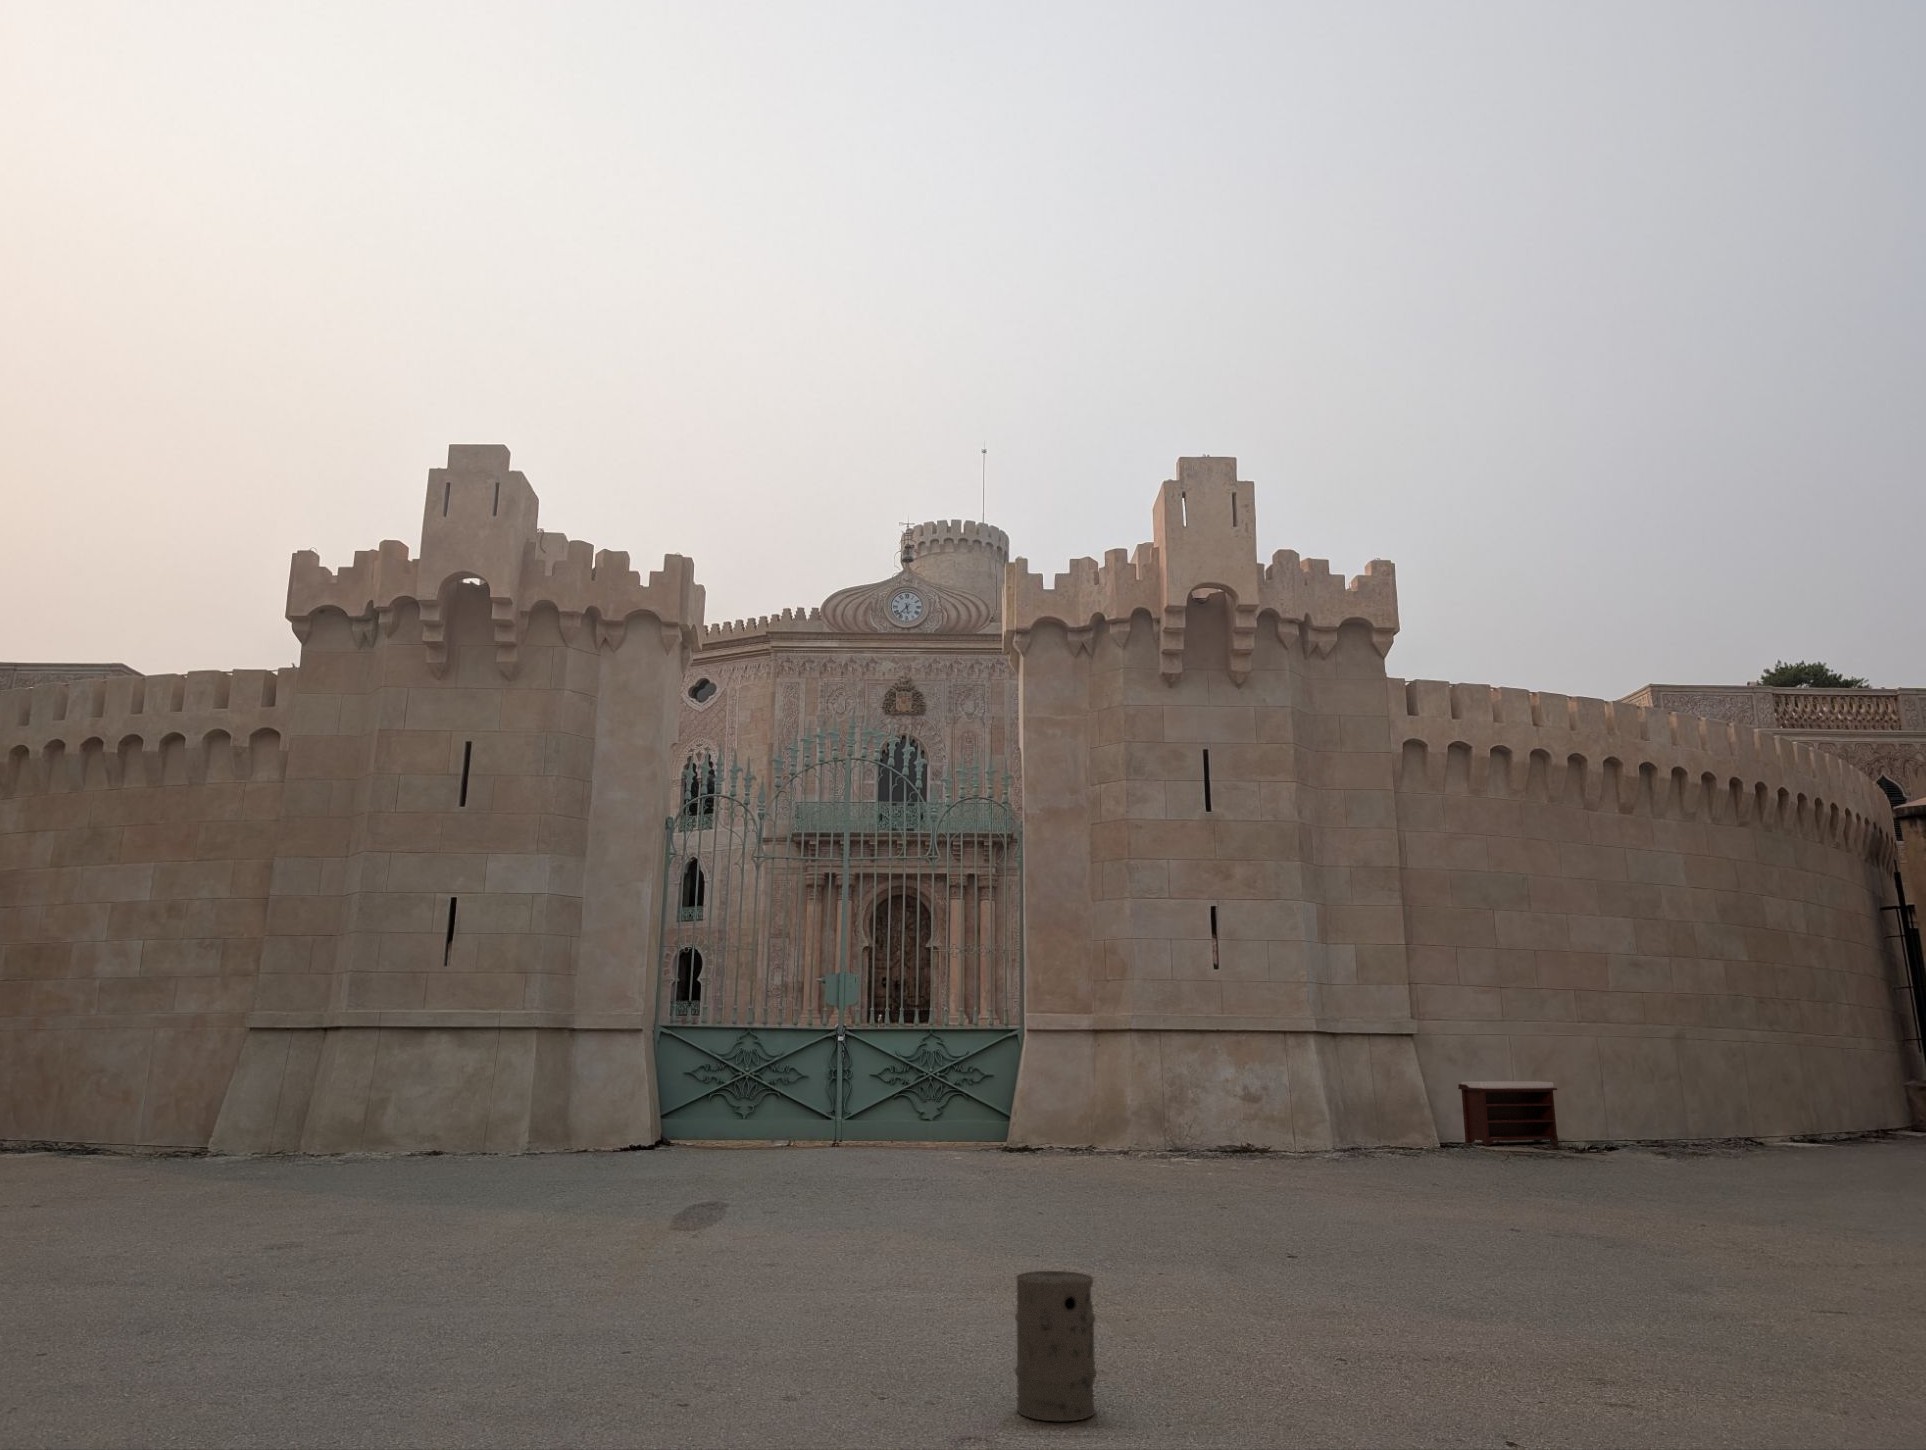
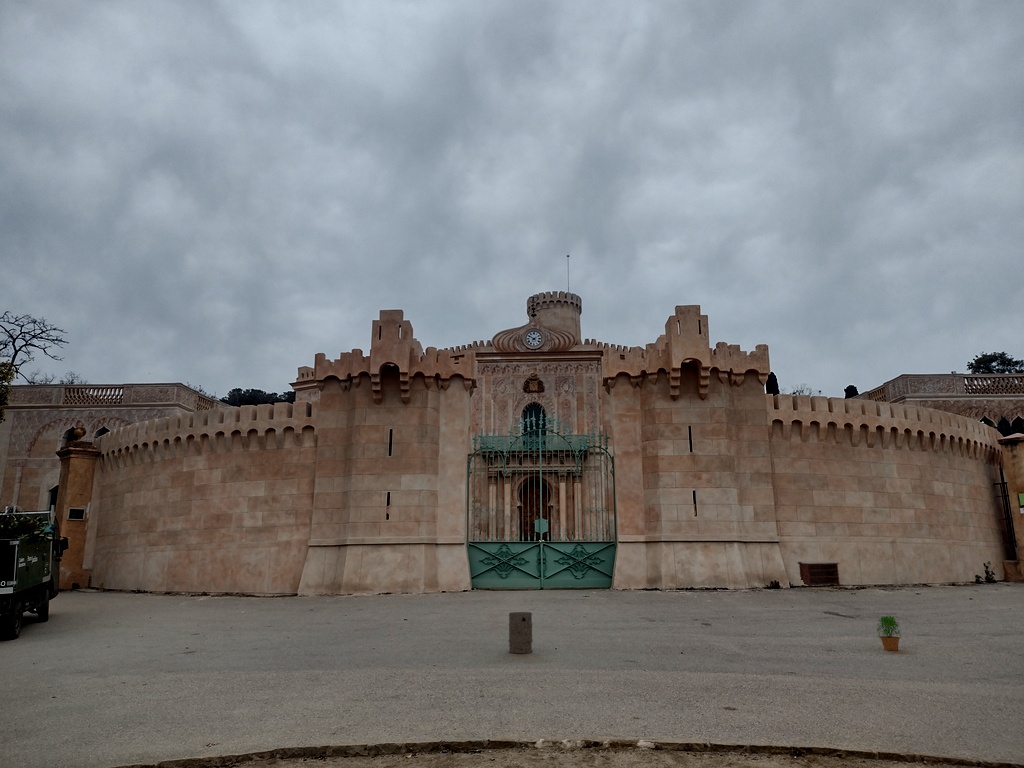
trash can: present [1015,1271,1097,1421] -> present [509,612,533,653]
potted plant: none [1767,1287,1874,1407] -> present [877,616,901,650]

